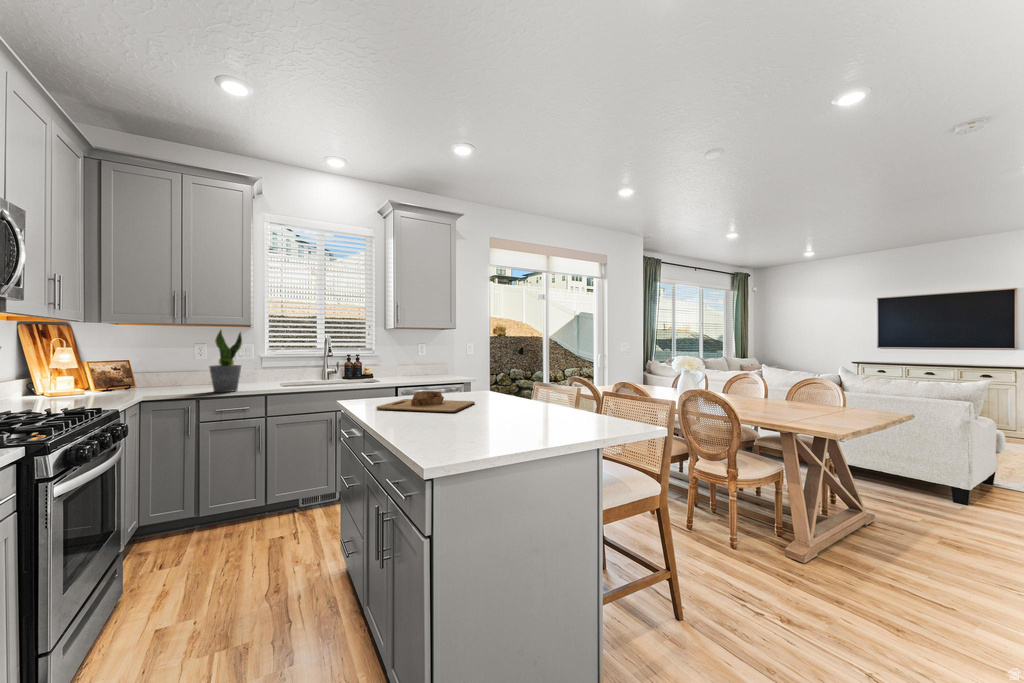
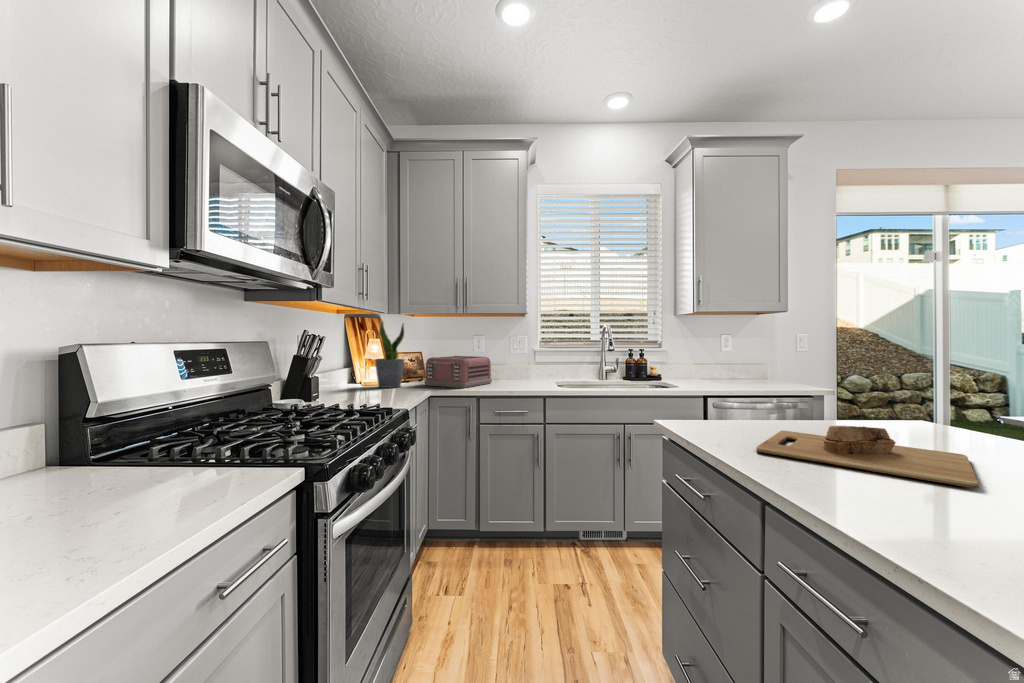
potted plant: present [209,330,242,392] -> present [375,321,404,388]
toaster: none [133,363,212,392] -> present [425,356,492,388]

